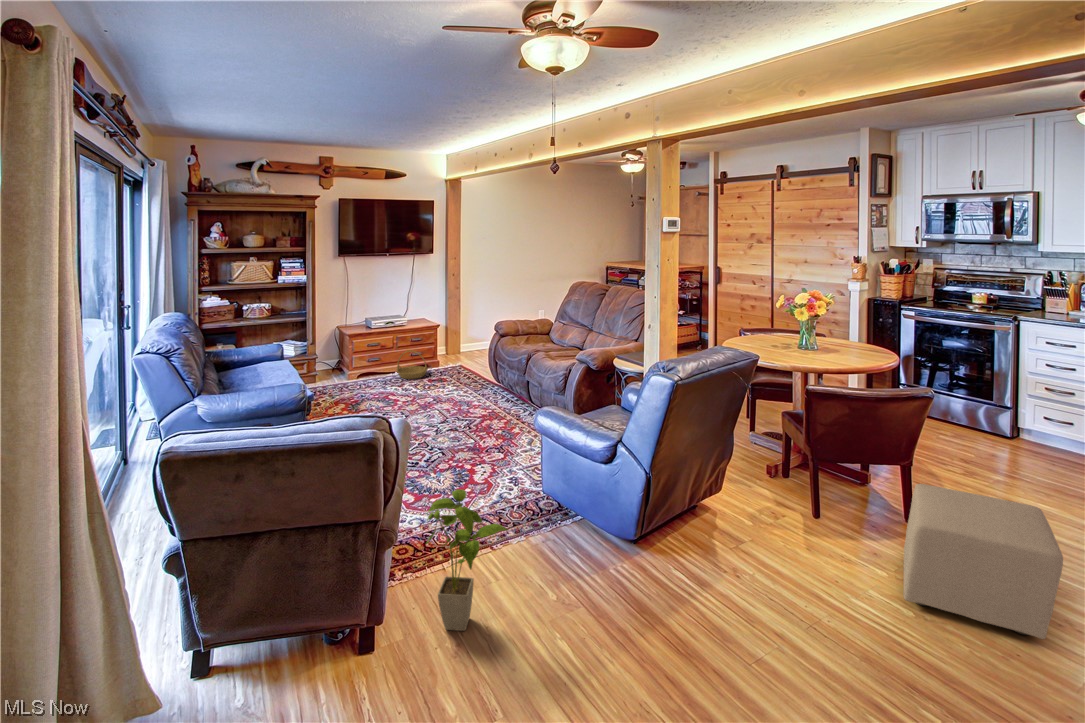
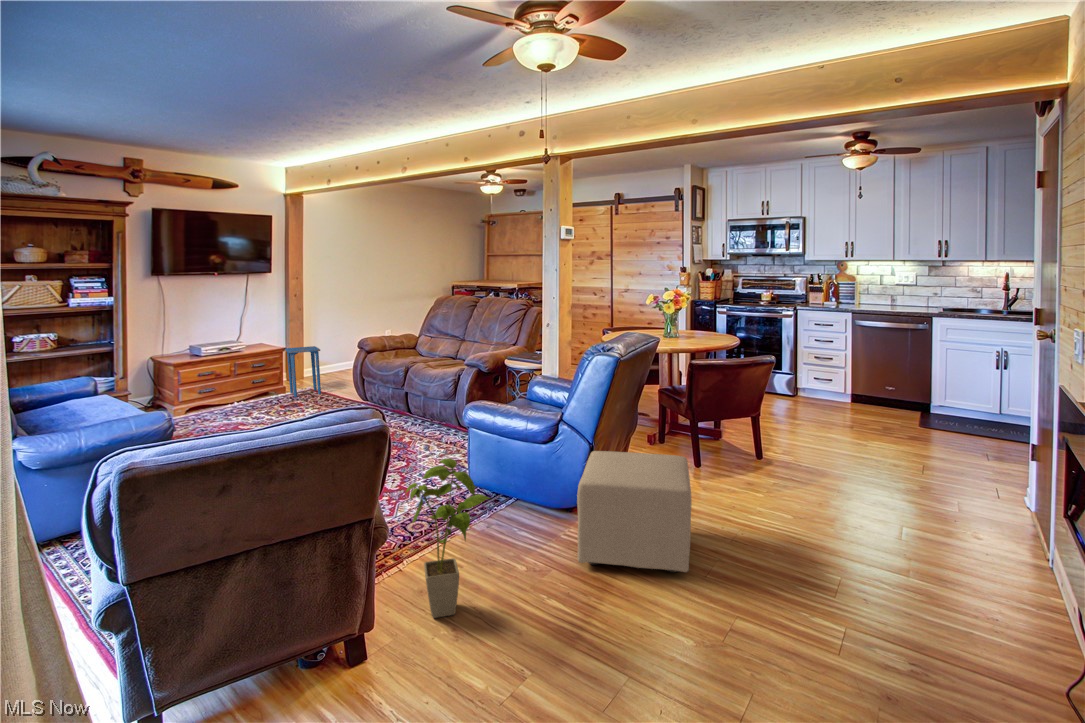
side table: none [441,323,469,369] -> present [285,346,321,397]
basket: present [397,350,428,379] -> none [238,377,276,410]
ottoman: present [904,484,1063,639] -> present [577,451,692,573]

